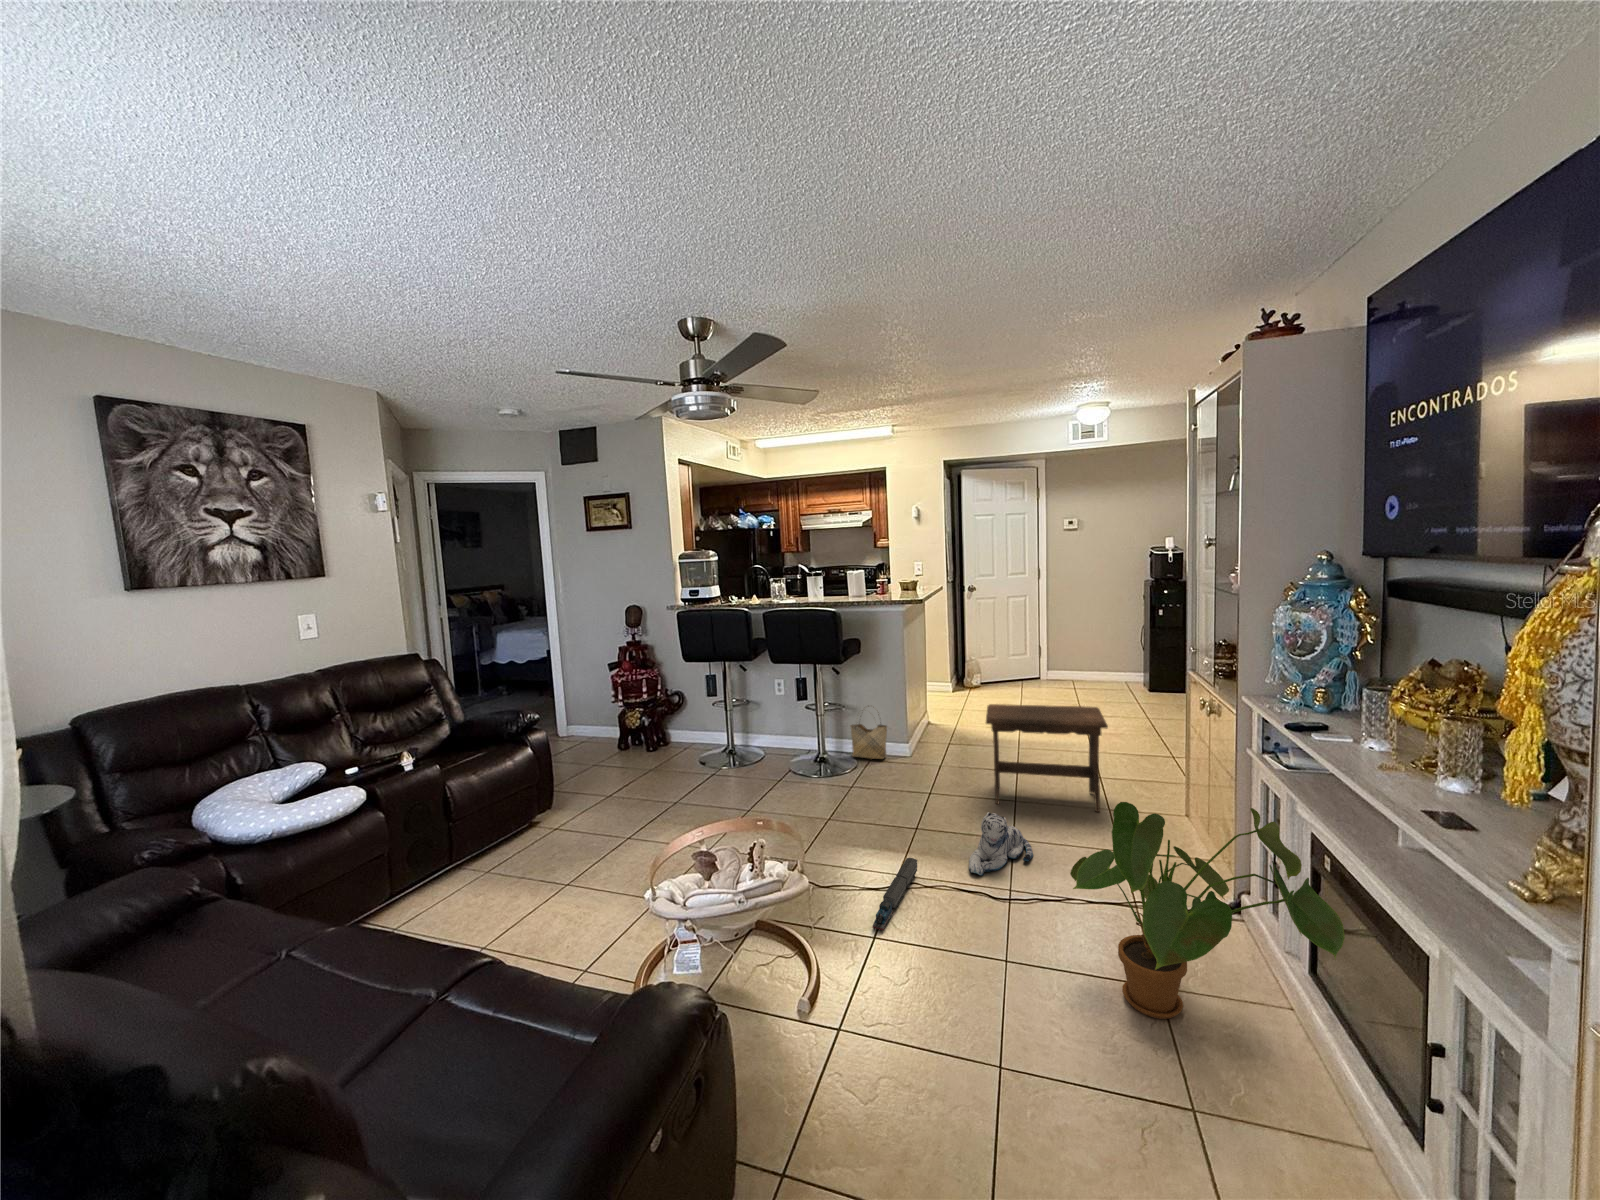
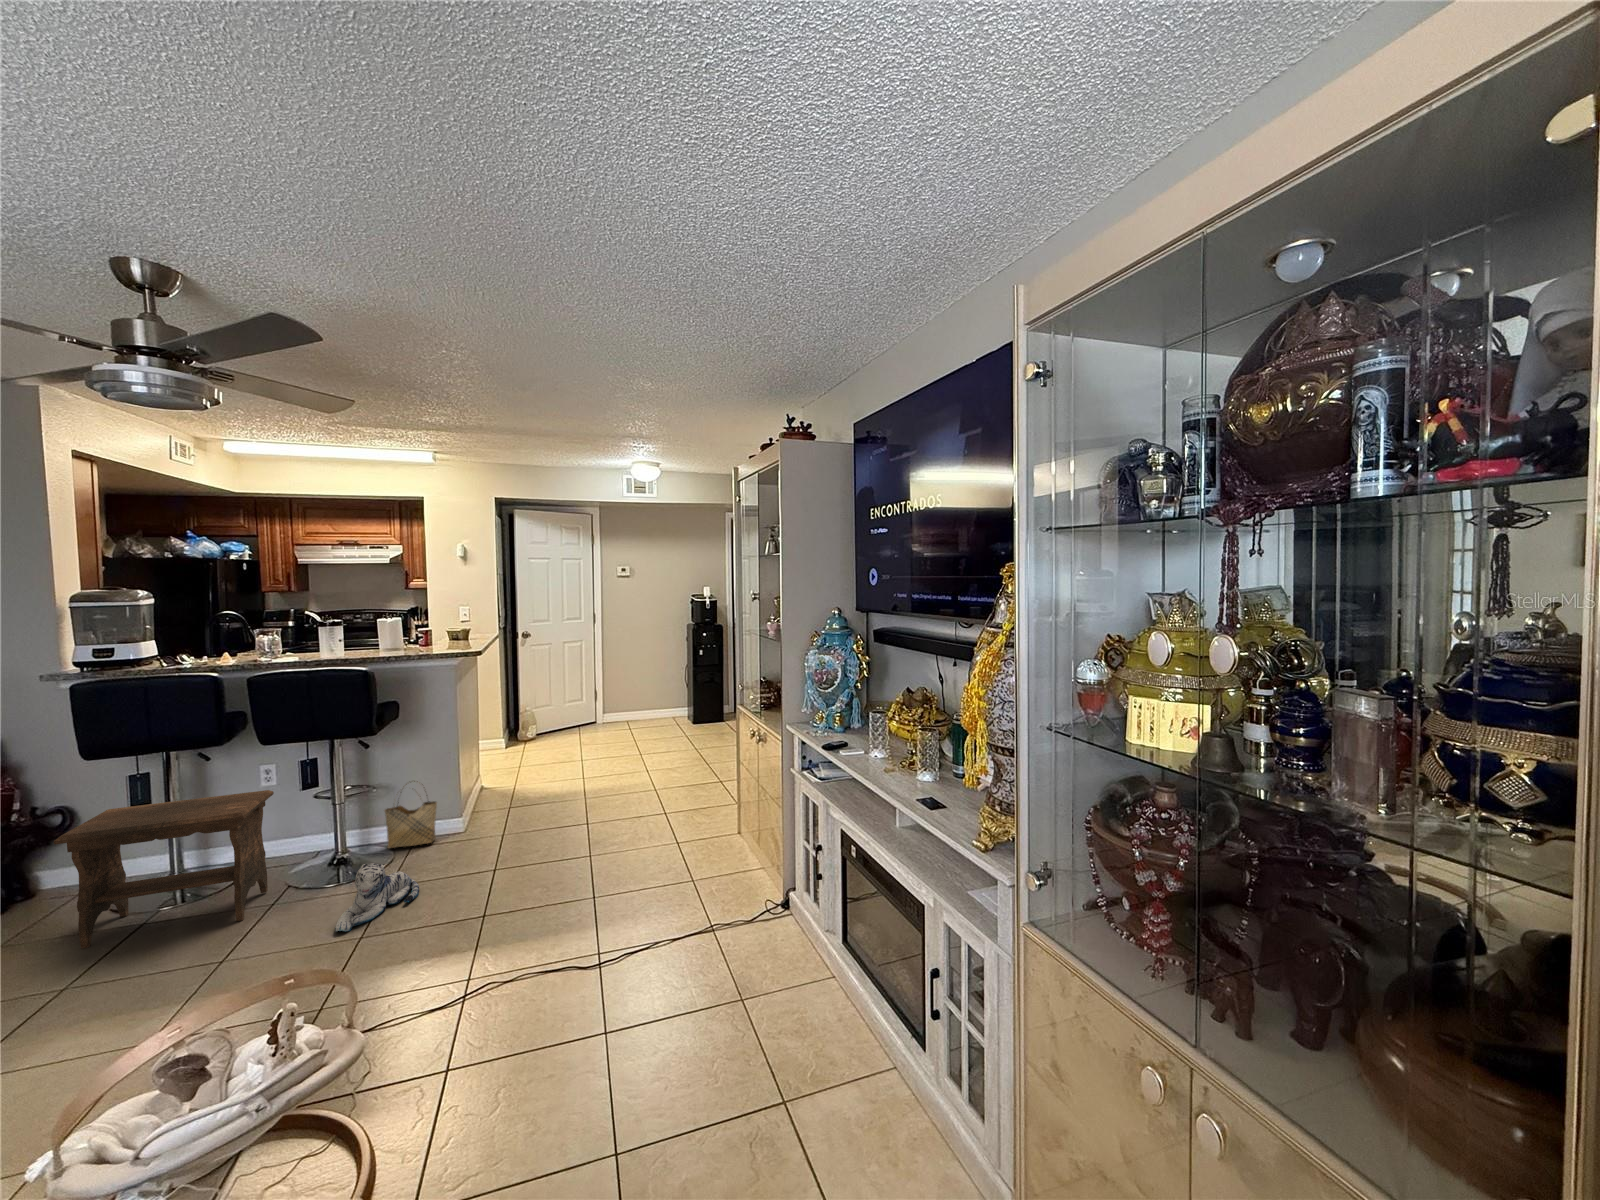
footstool: present [986,704,1108,812] -> present [54,790,274,949]
house plant: present [1070,802,1345,1019] -> none [666,819,873,1032]
plush toy: present [969,812,1033,875] -> present [335,864,419,932]
toy train: present [873,858,917,931] -> none [443,956,494,1065]

